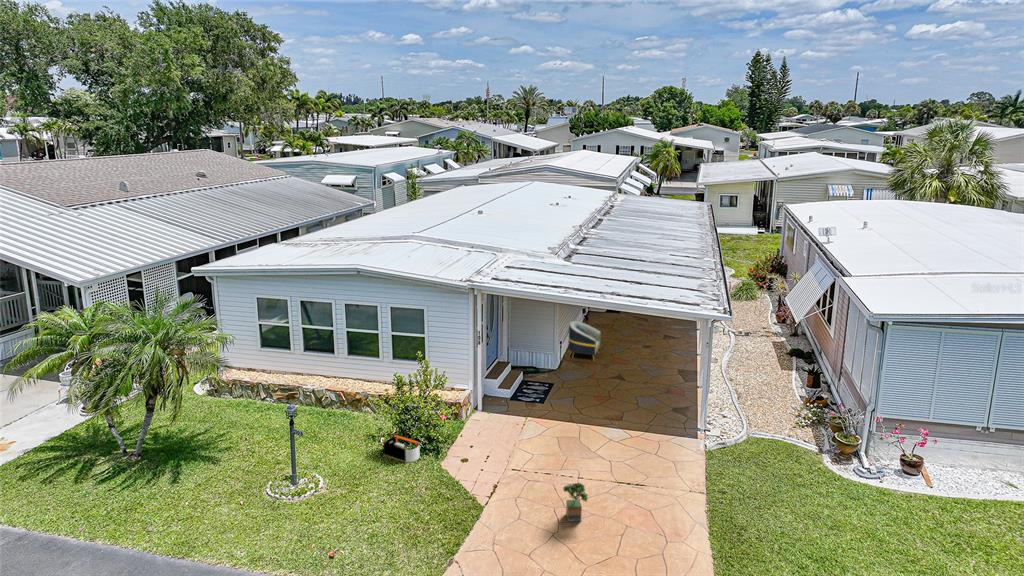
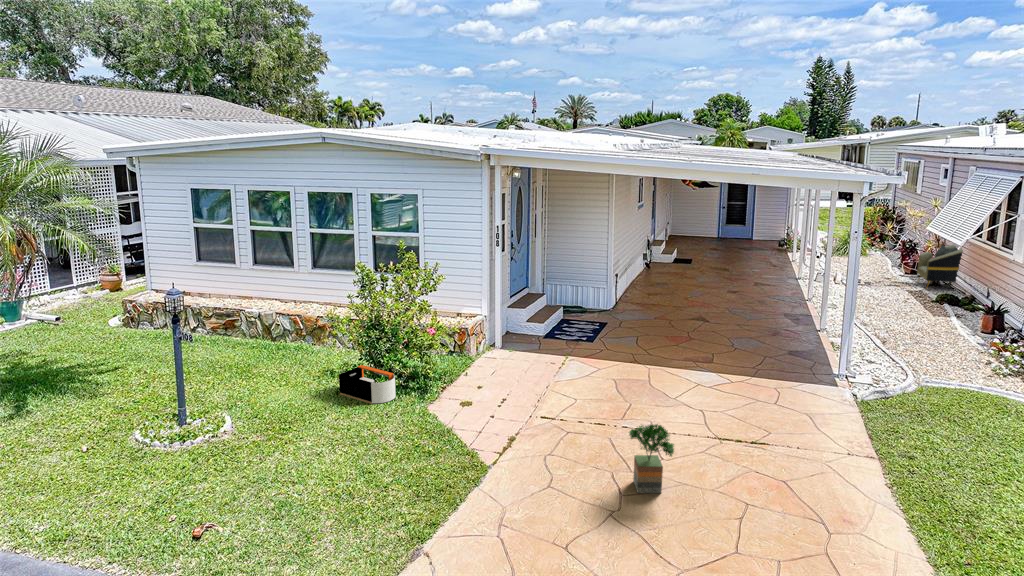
armchair: present [569,321,601,356] -> present [917,245,963,288]

